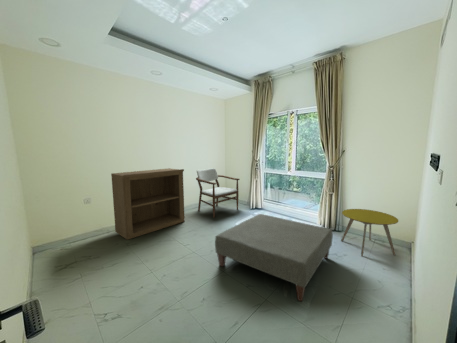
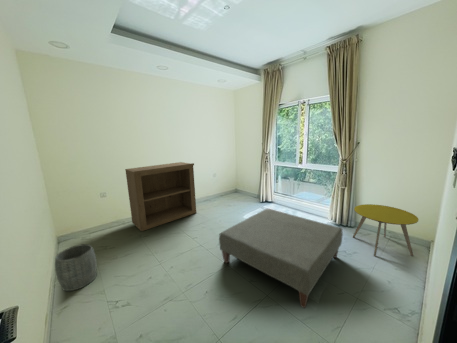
armchair: present [196,168,240,218] -> none [208,160,250,209]
woven basket: none [41,249,85,298] -> present [55,244,97,291]

